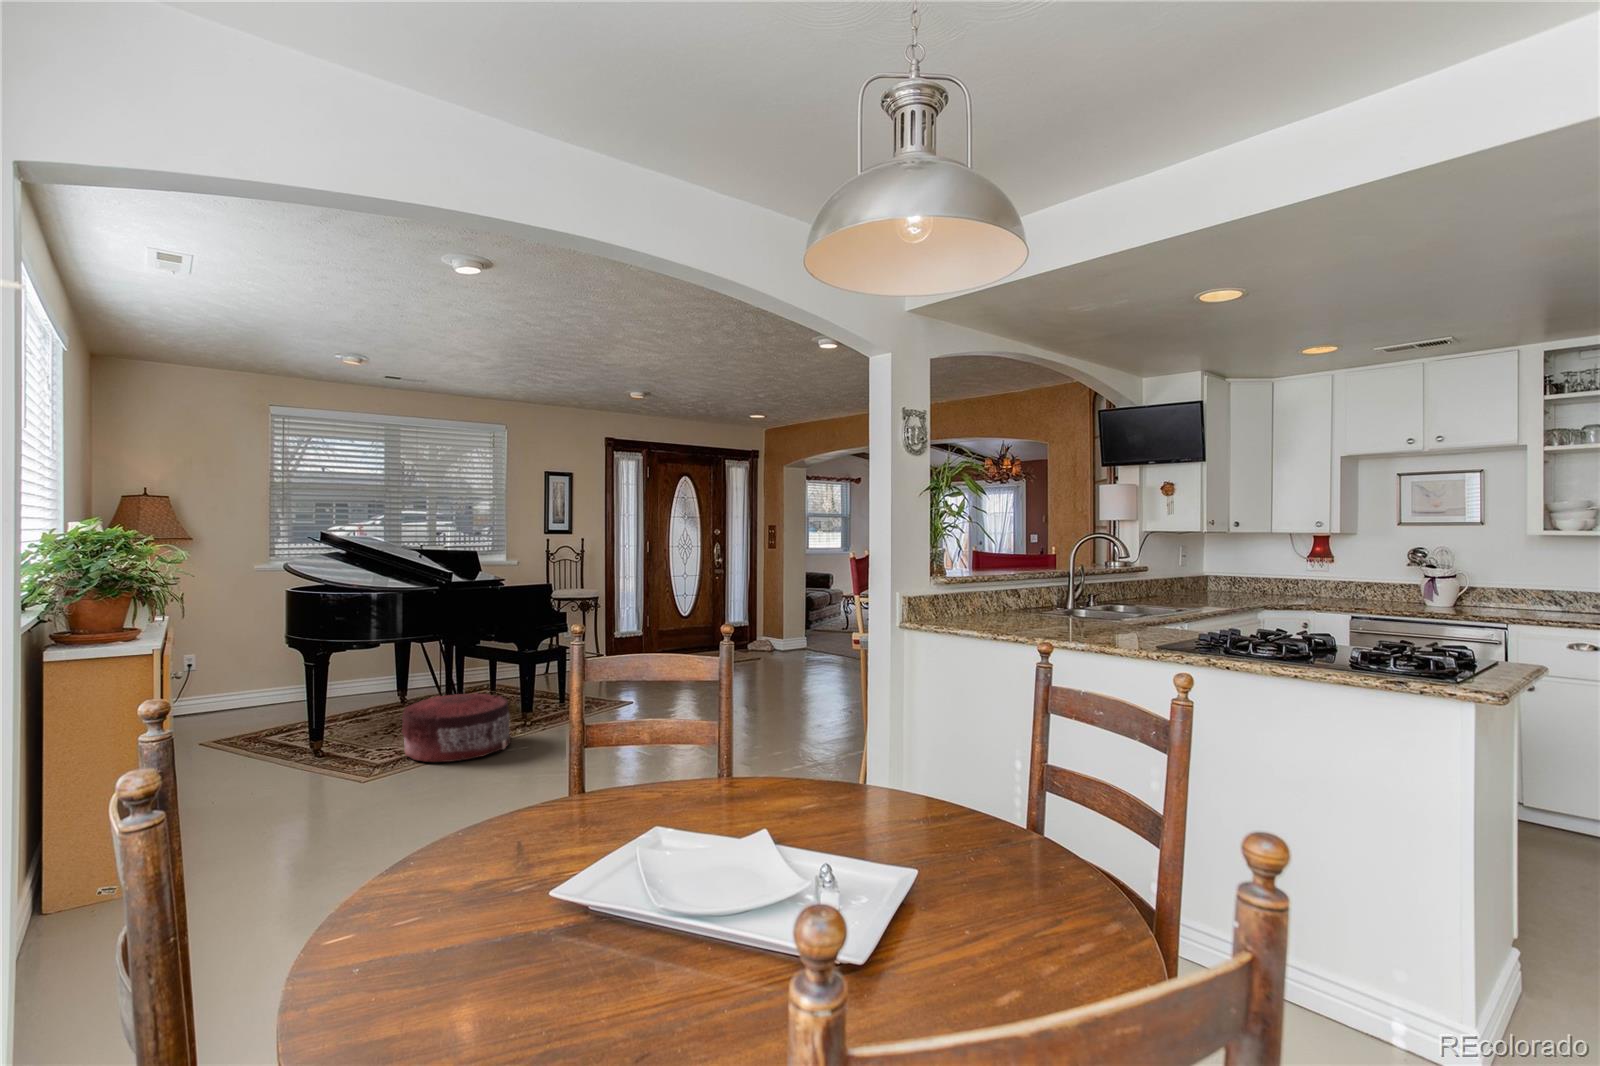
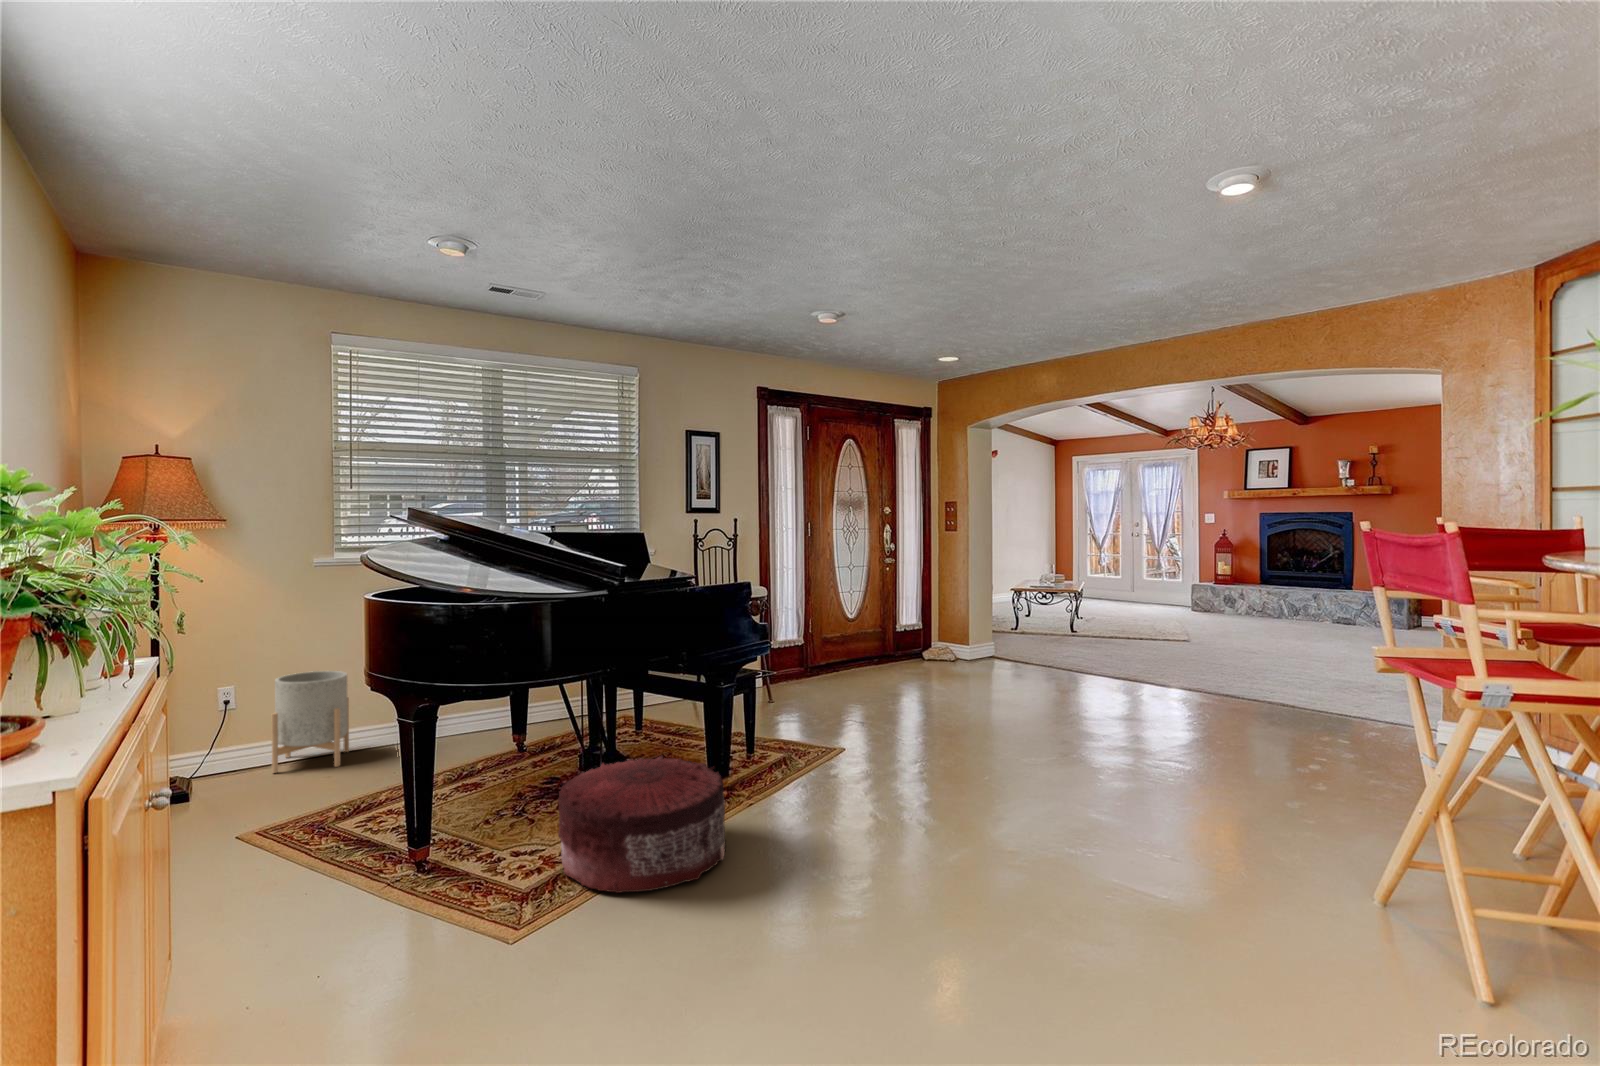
planter: none [222,648,277,716] -> present [271,671,349,773]

